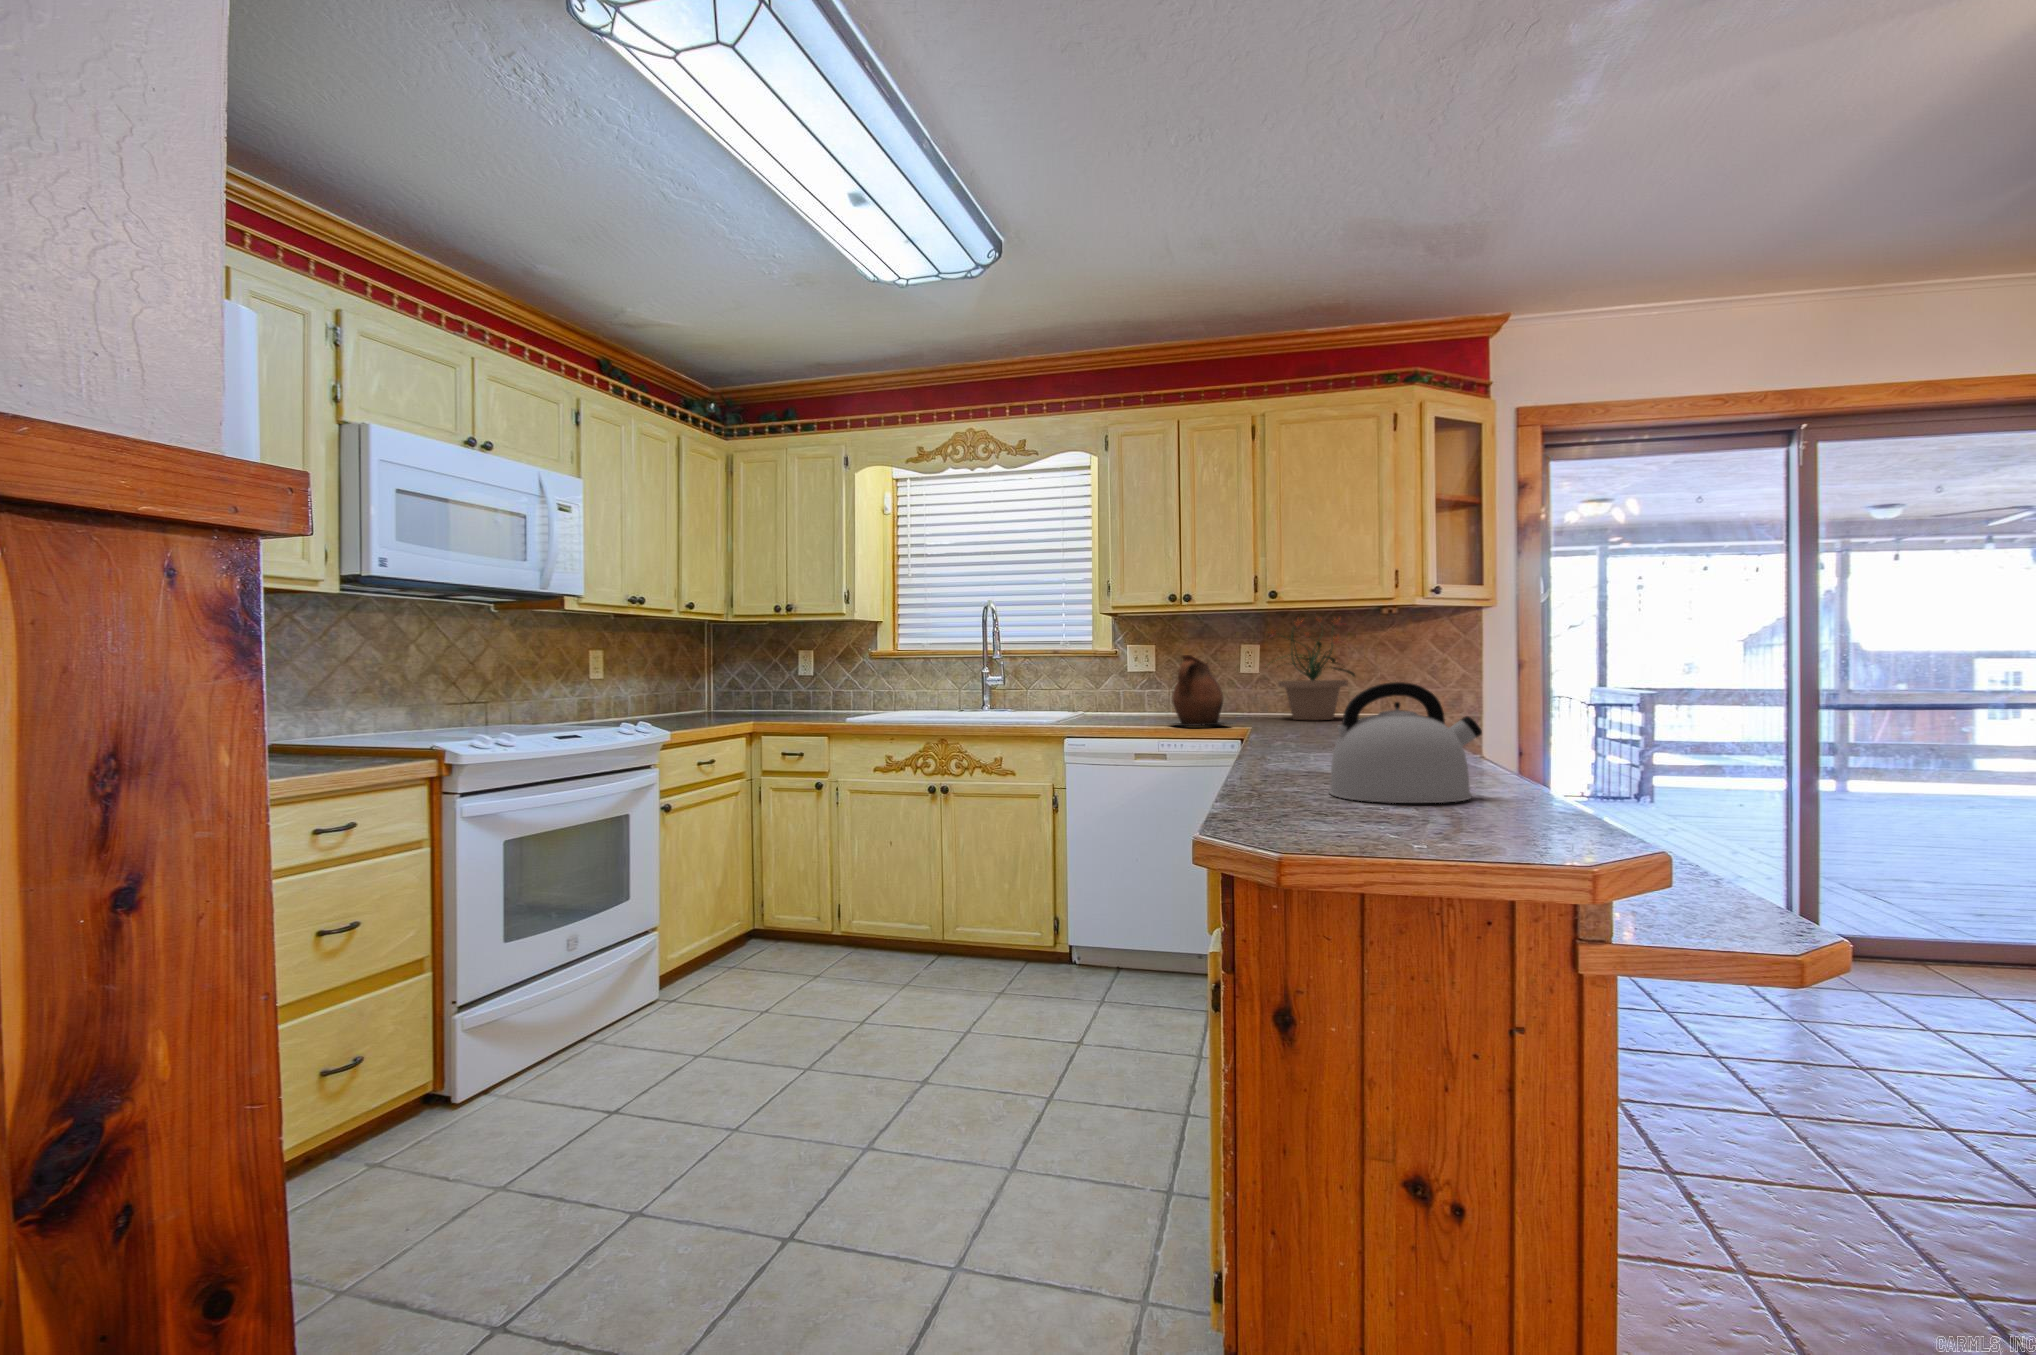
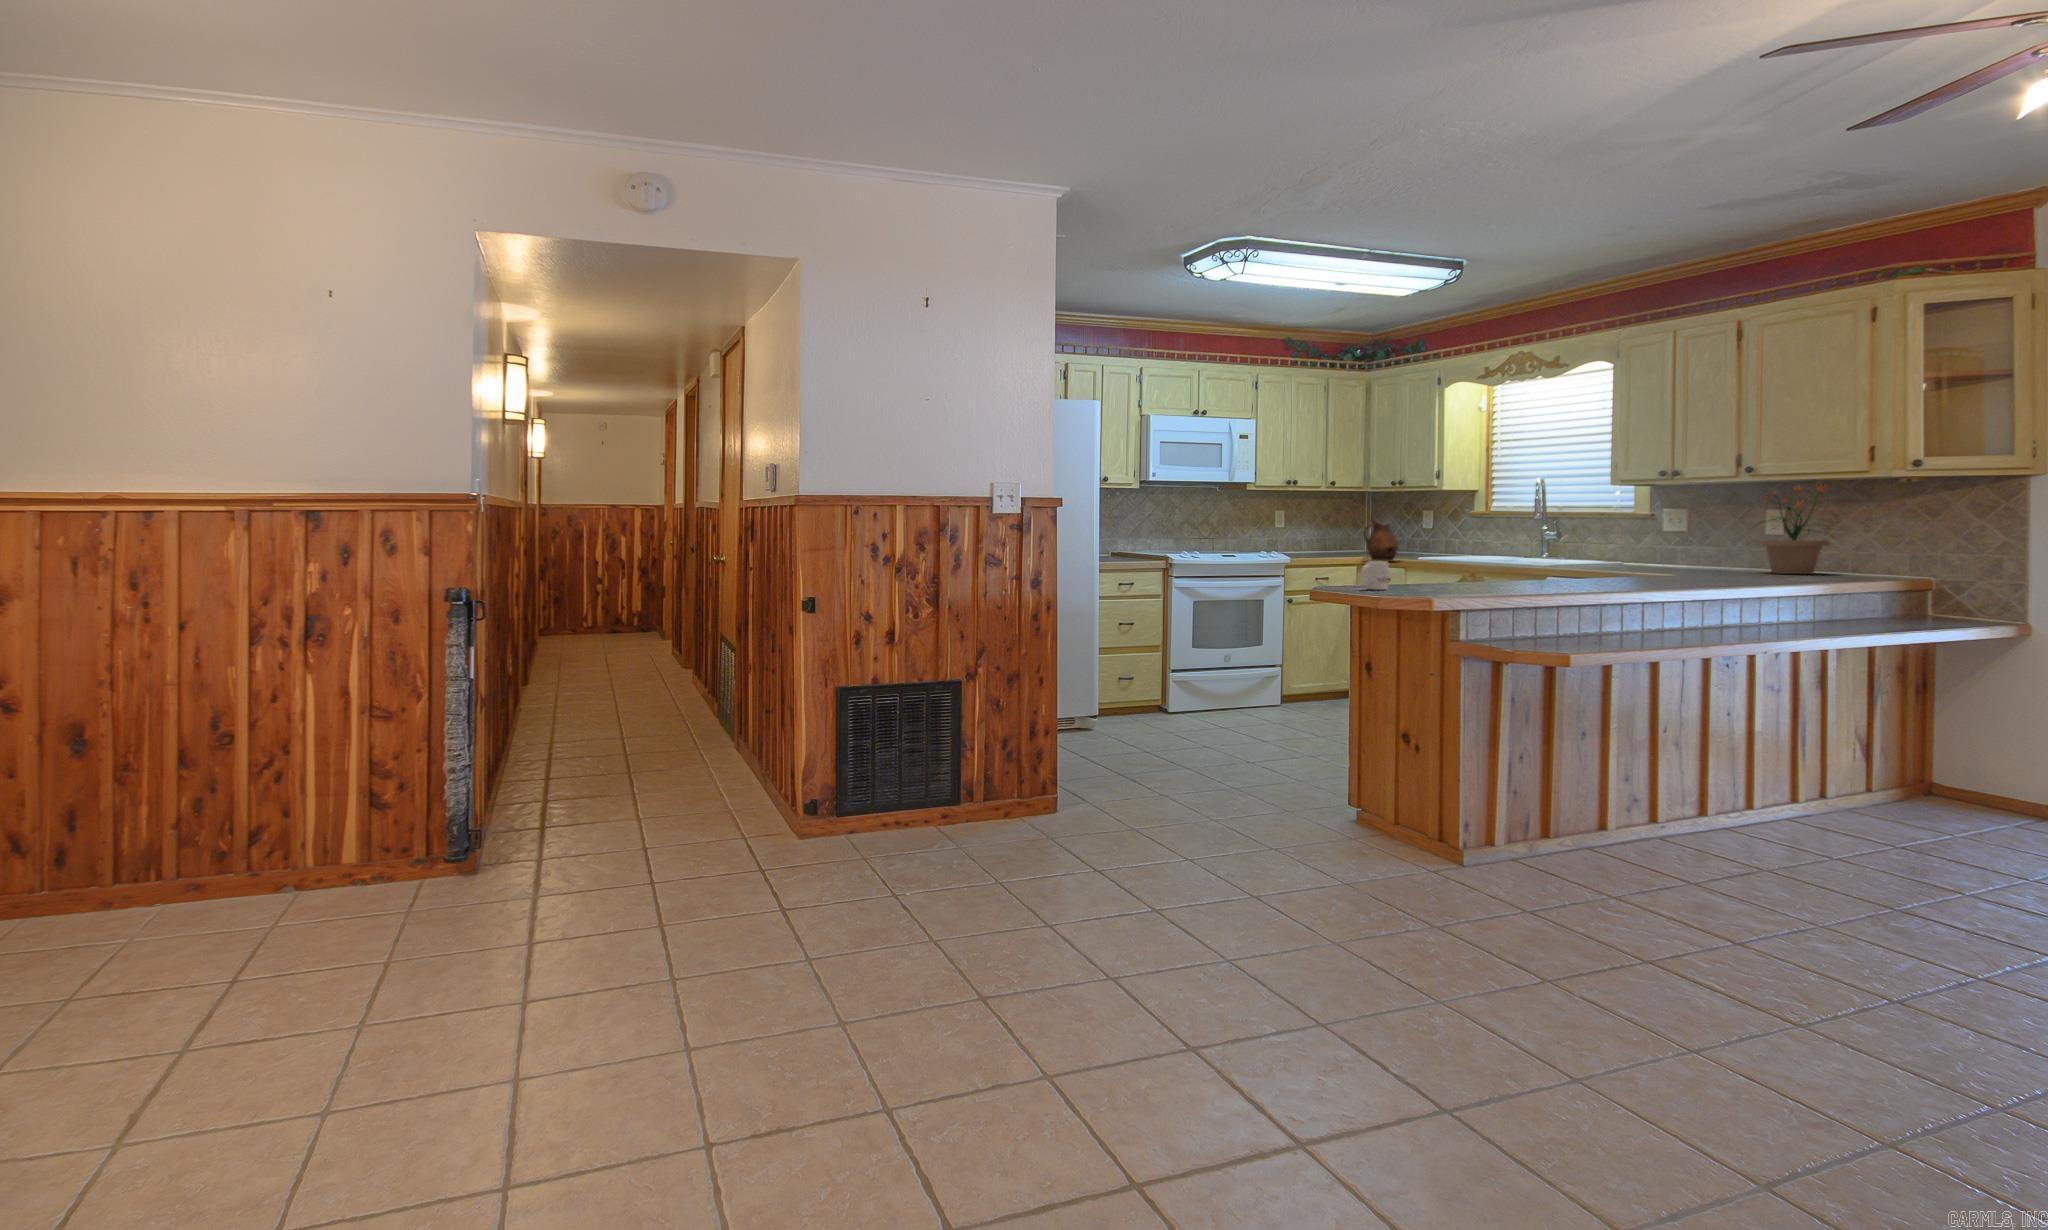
ceramic pitcher: present [1172,655,1226,726] -> present [1364,520,1398,561]
kettle: present [1329,682,1482,803] -> none [1458,534,1532,590]
mug: none [1272,758,1329,834] -> present [1360,561,1389,590]

